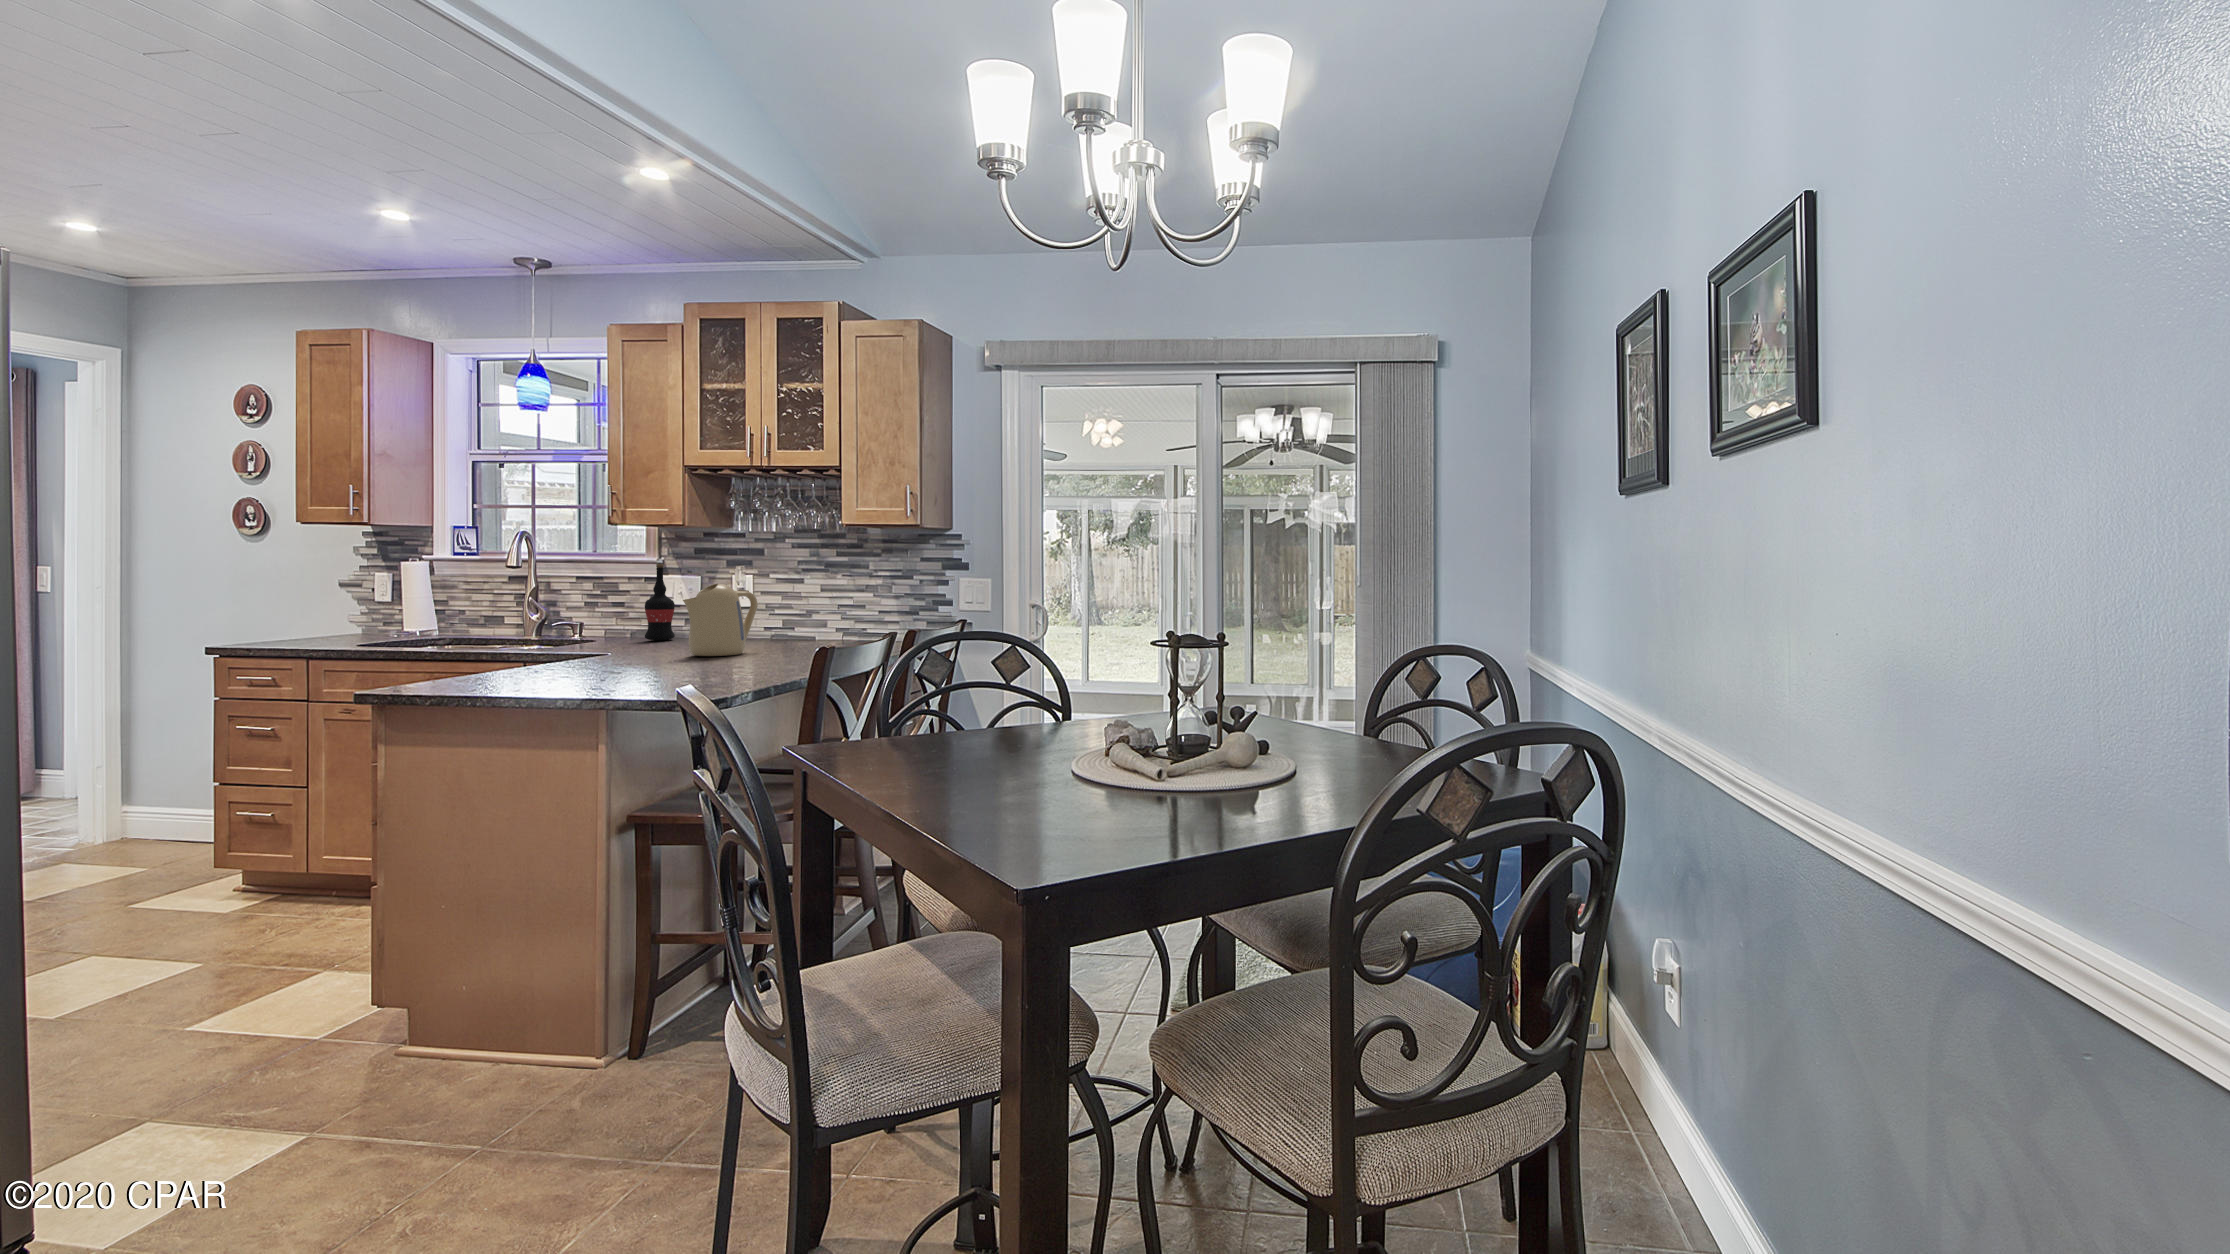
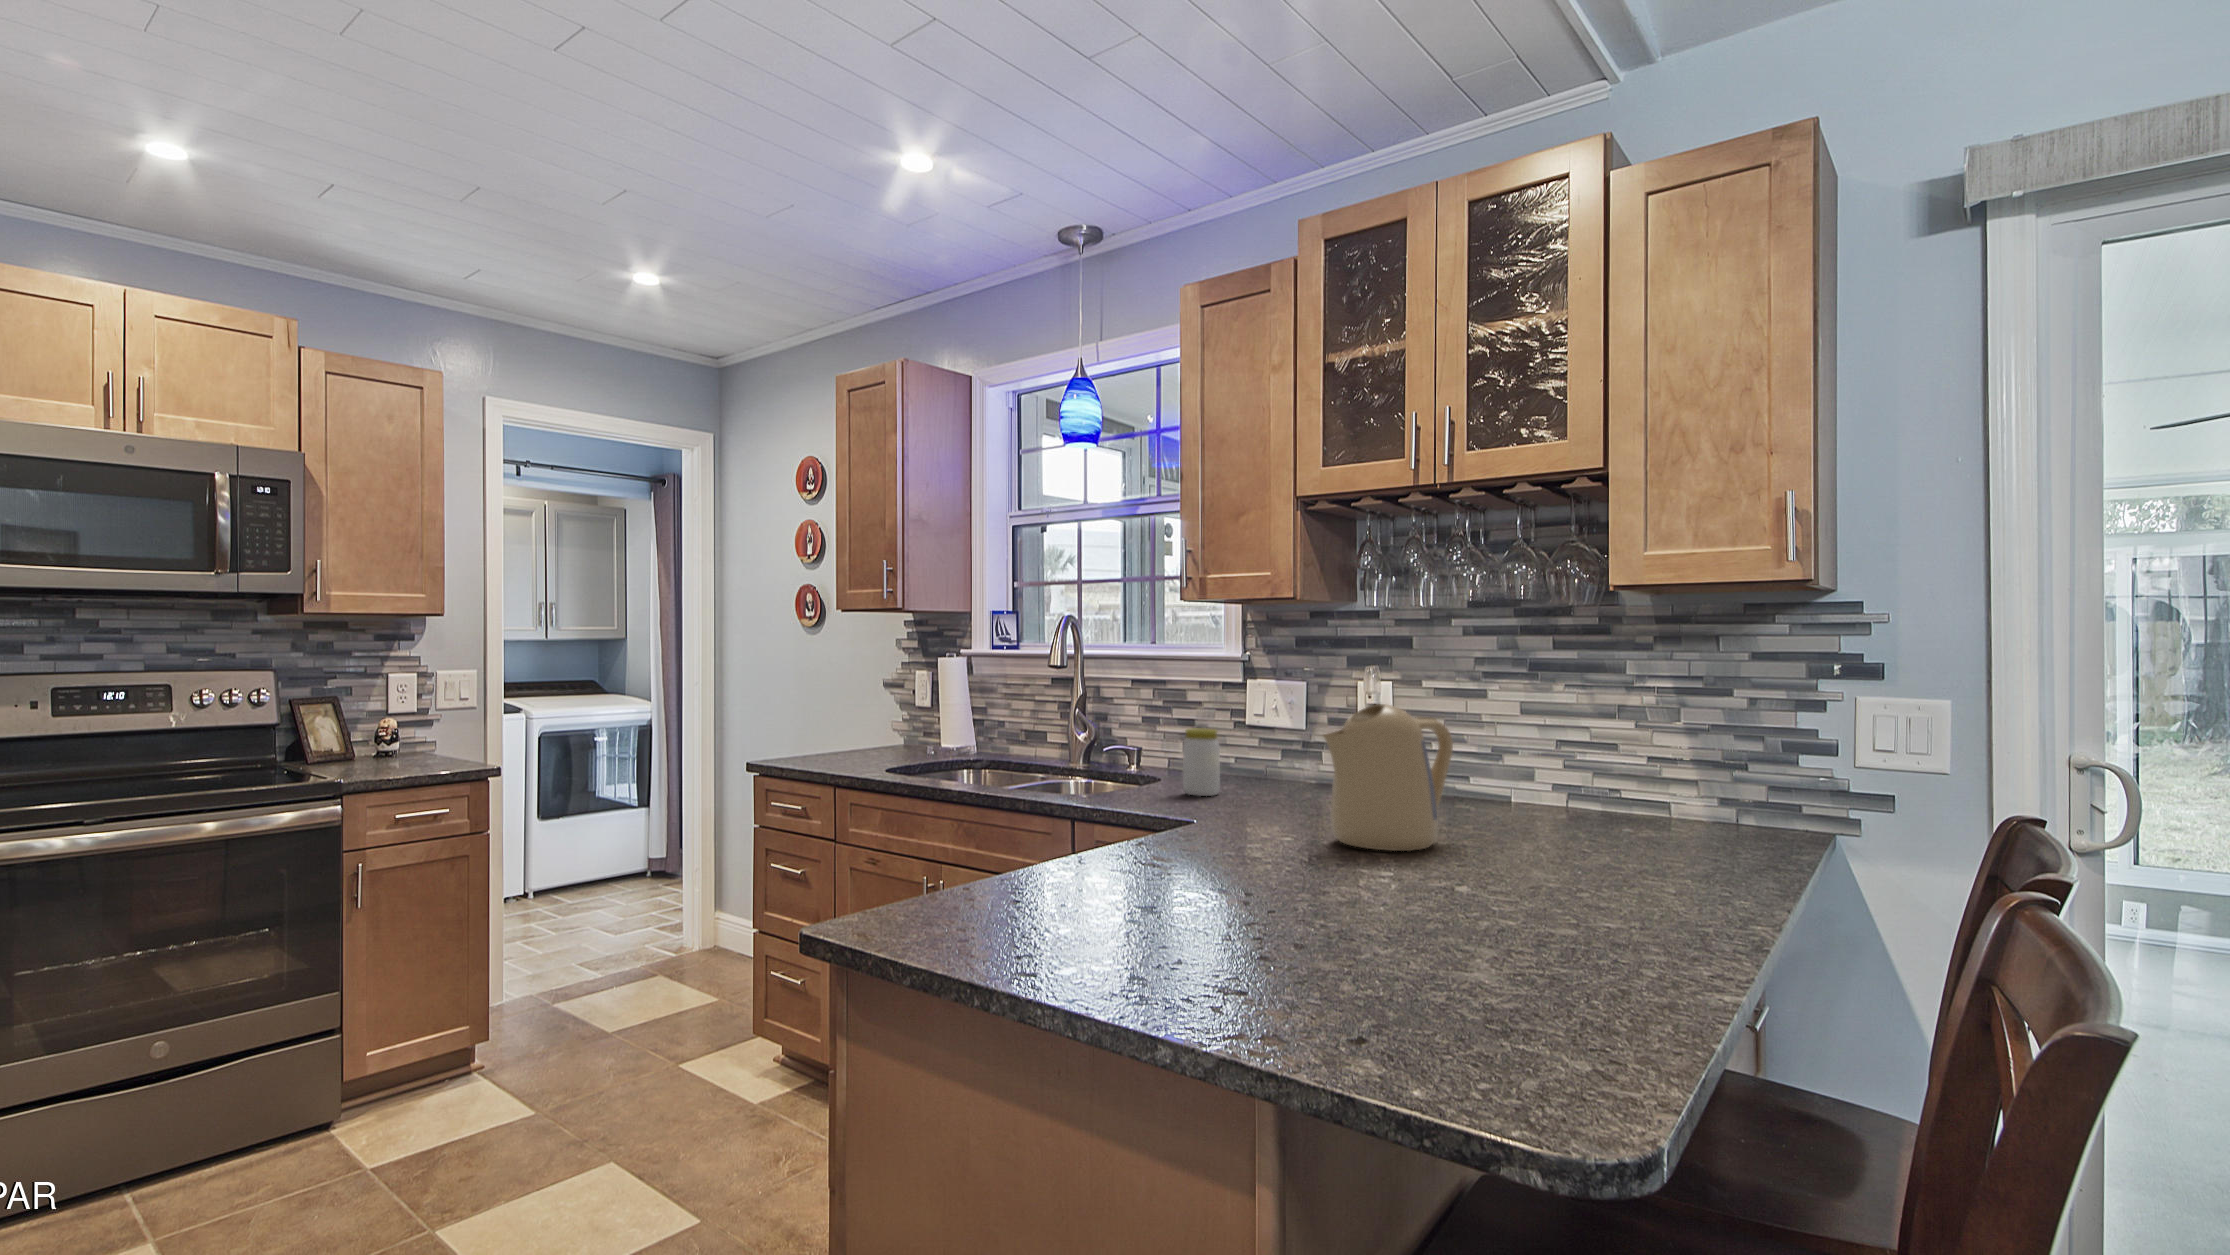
wine bottle: present [645,564,675,640] -> none [1225,663,1269,783]
jar: none [611,606,638,647] -> present [1183,728,1220,796]

